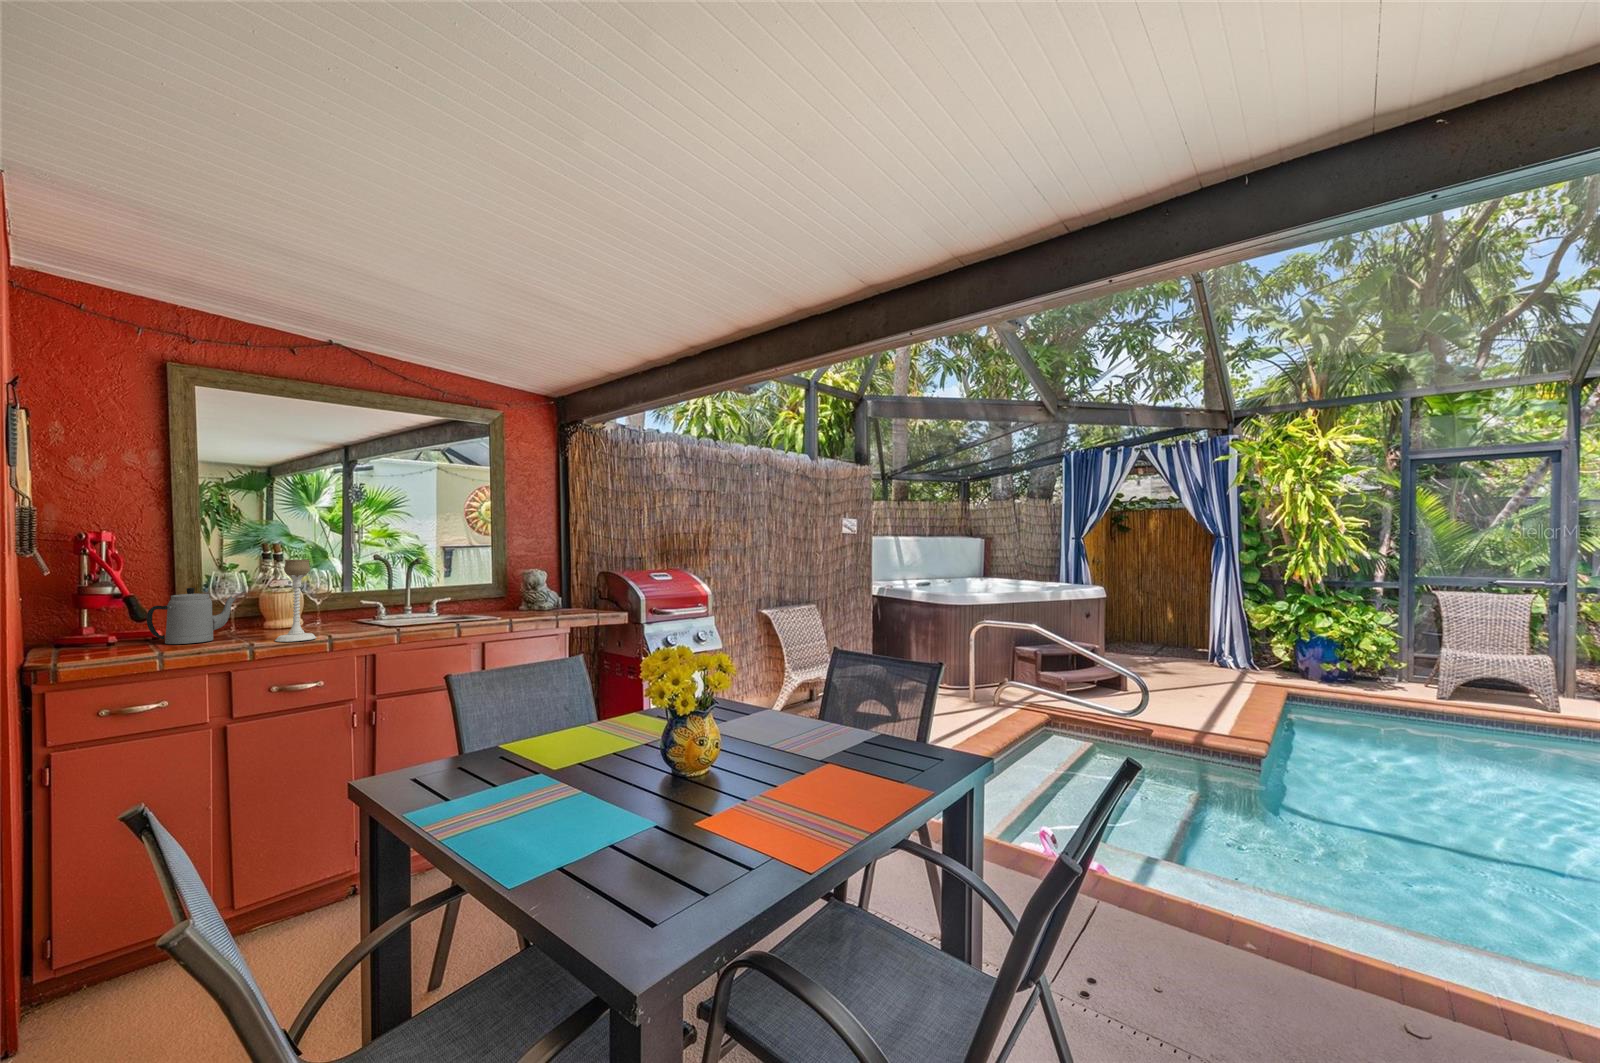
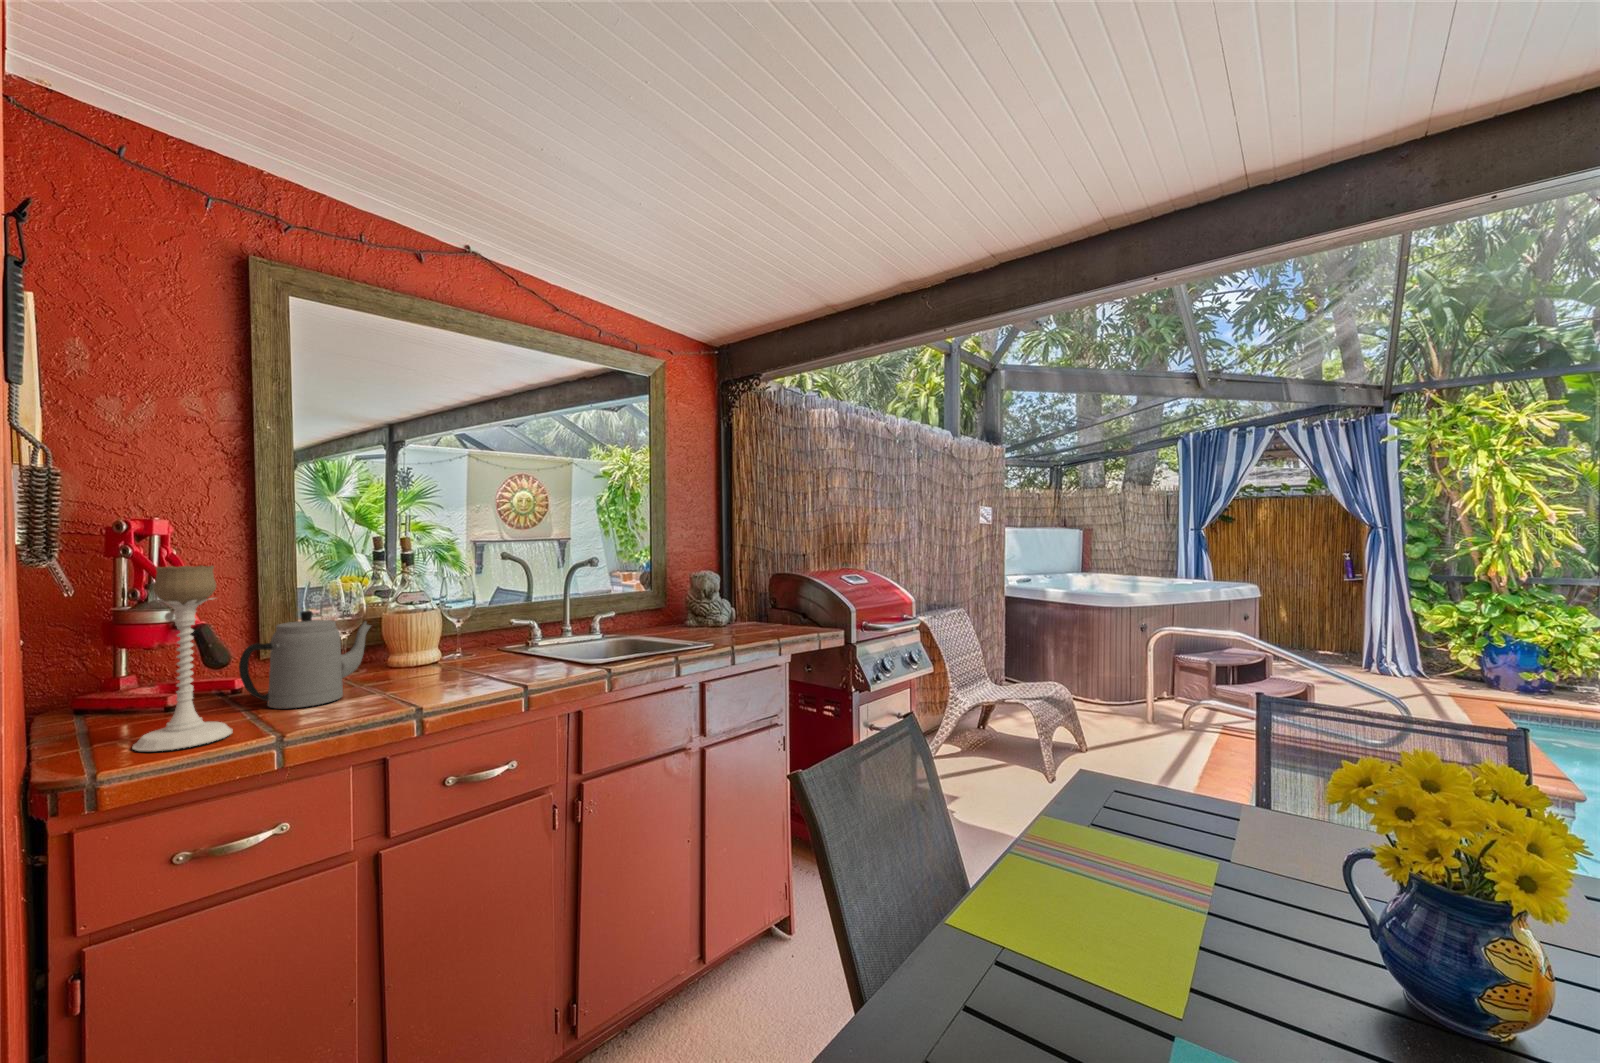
candle holder: present [275,559,317,642] -> present [132,565,232,751]

